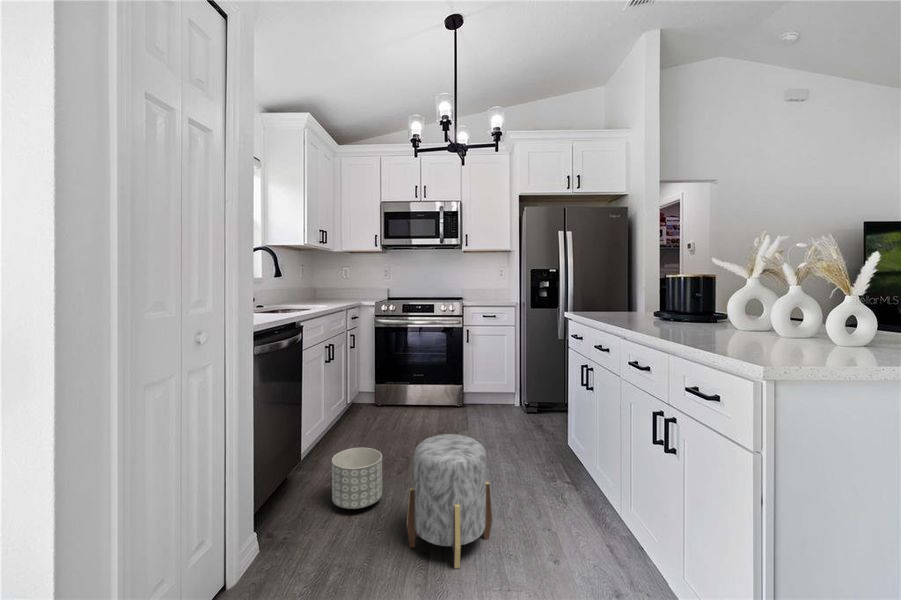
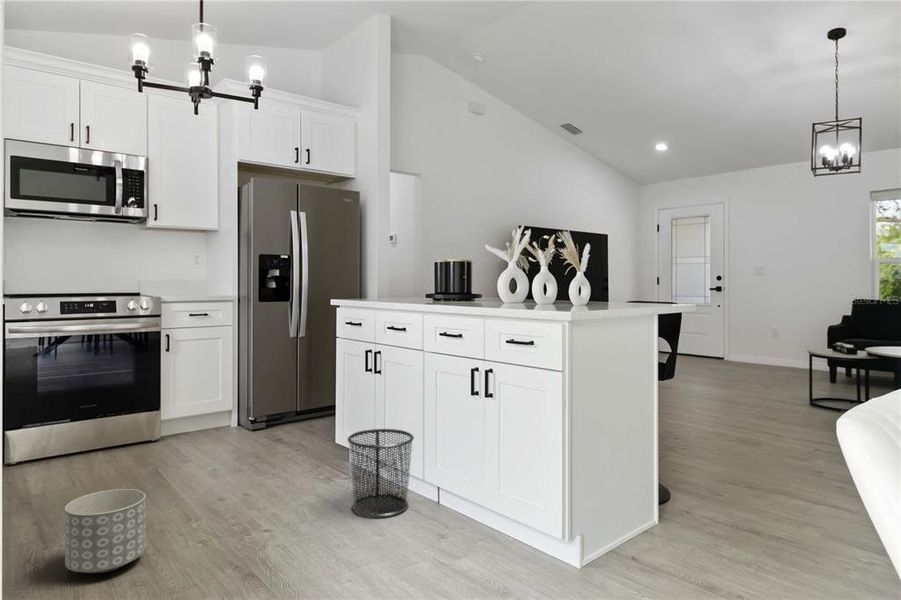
stool: present [407,434,492,568] -> none [221,435,312,575]
waste bin: none [543,443,612,541] -> present [347,429,414,517]

